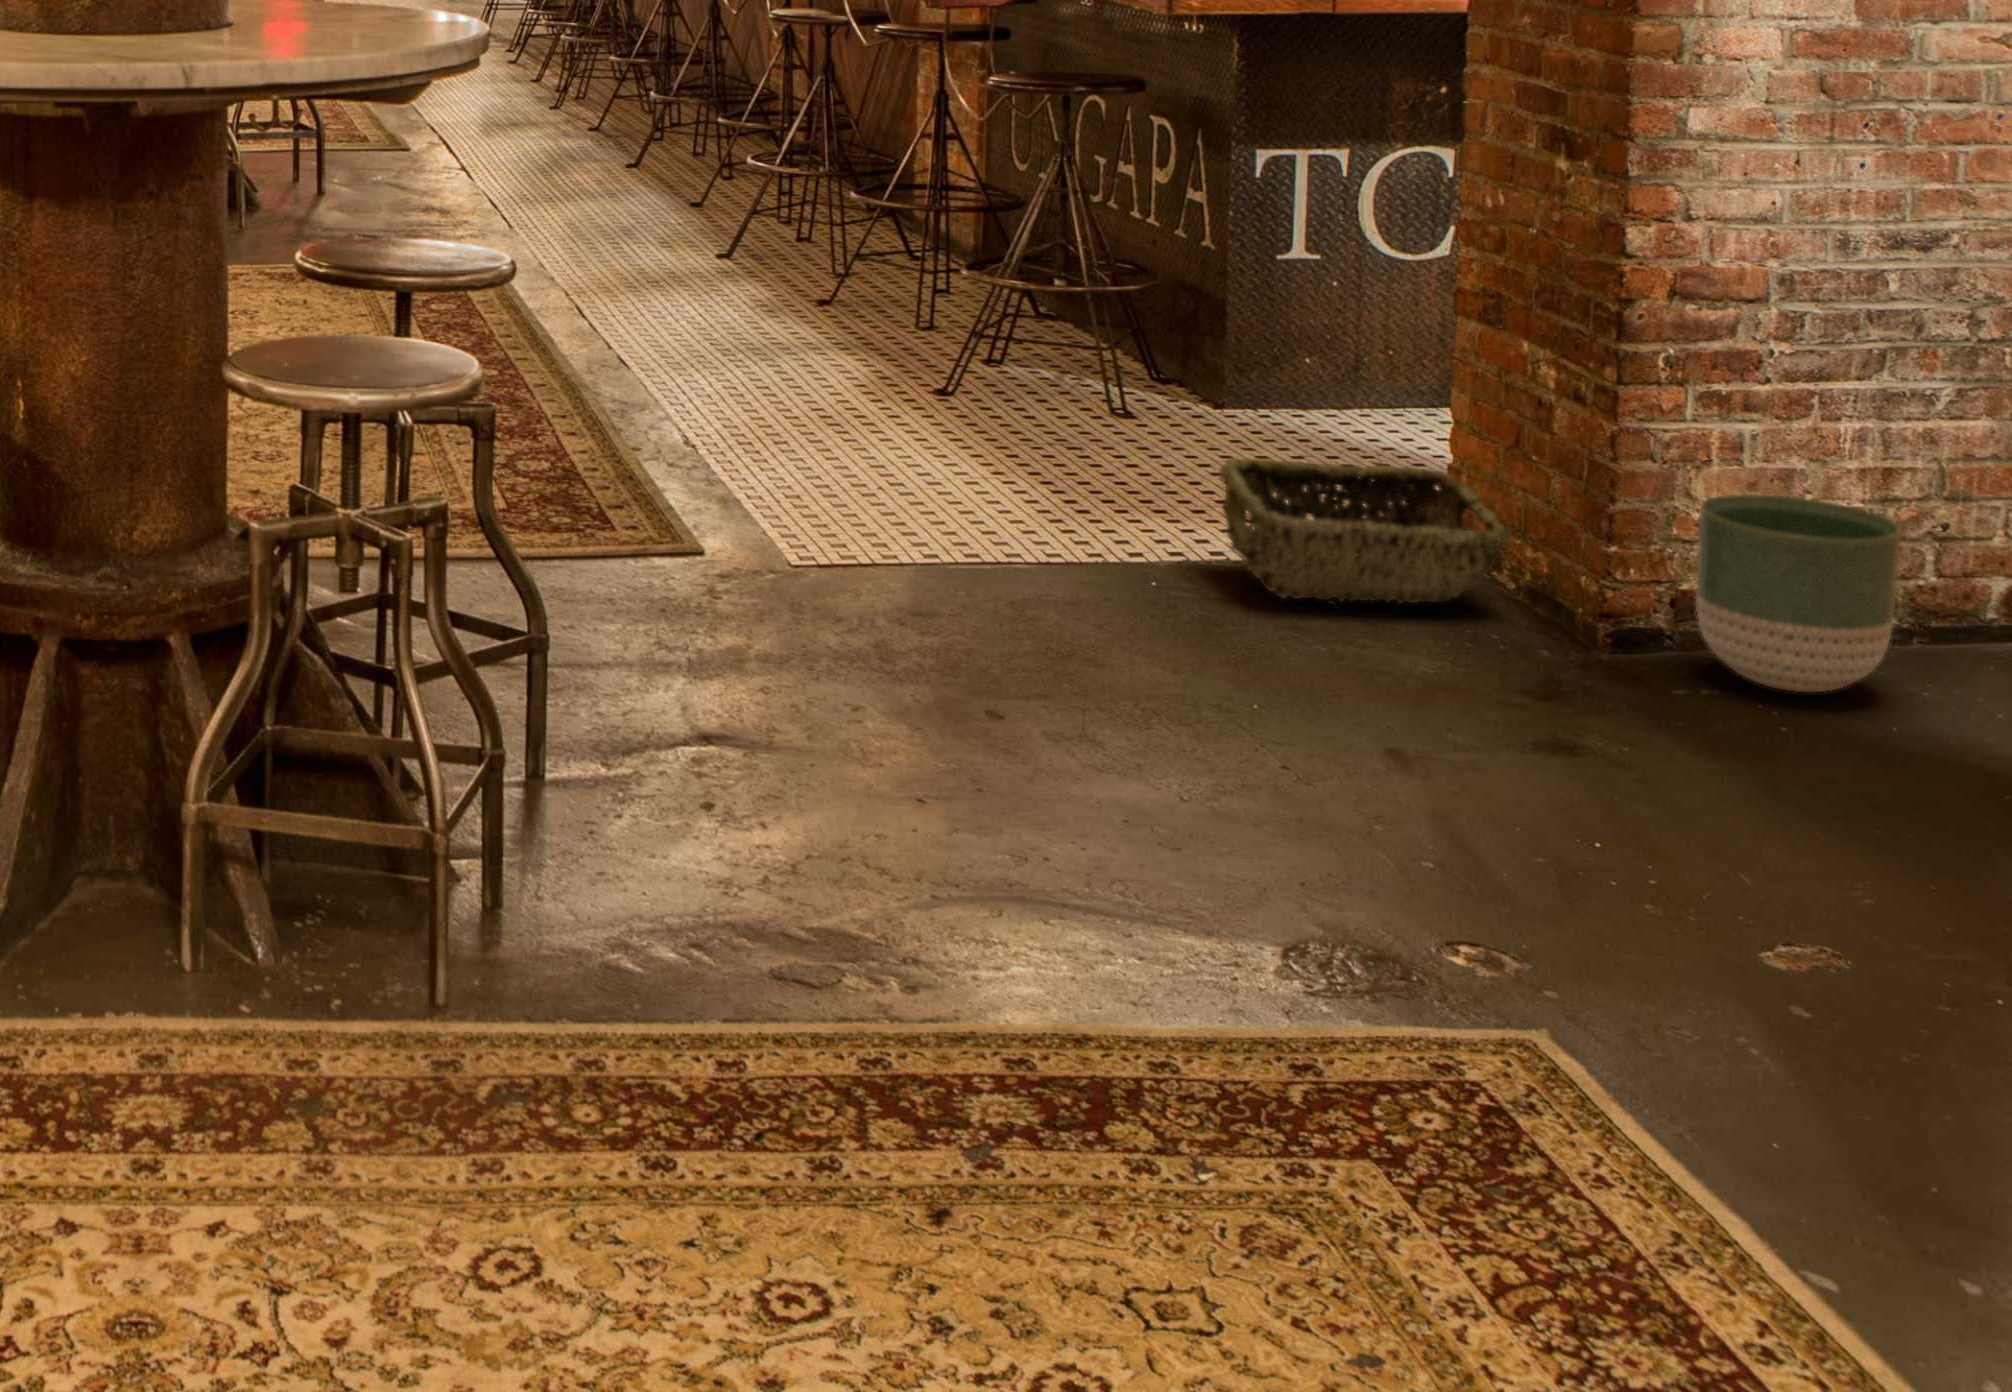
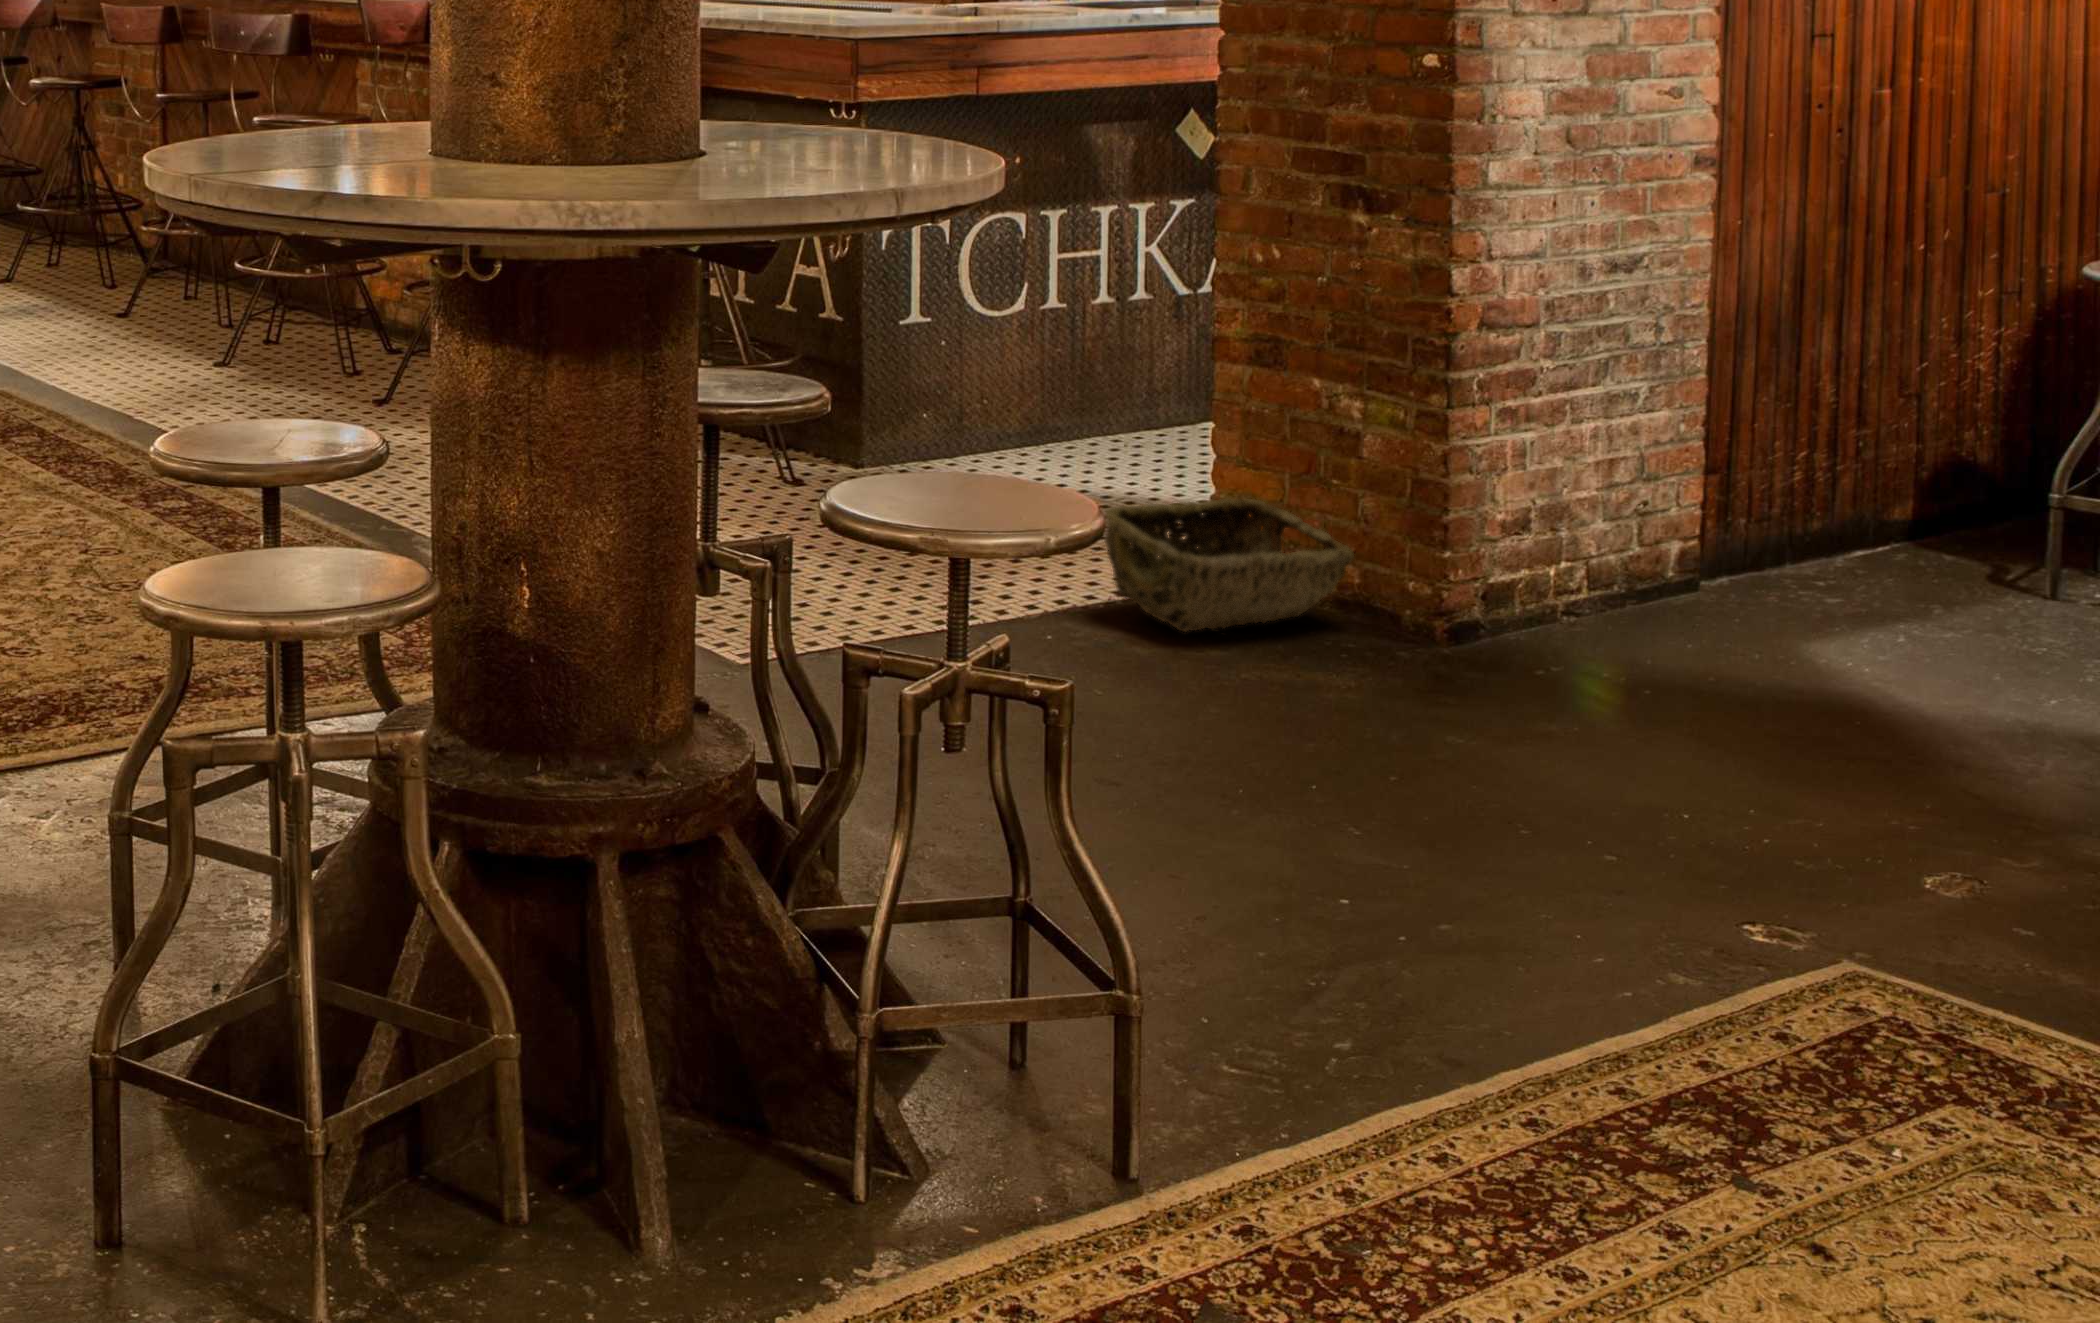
planter: present [1696,494,1901,692] -> none [1528,490,1693,657]

